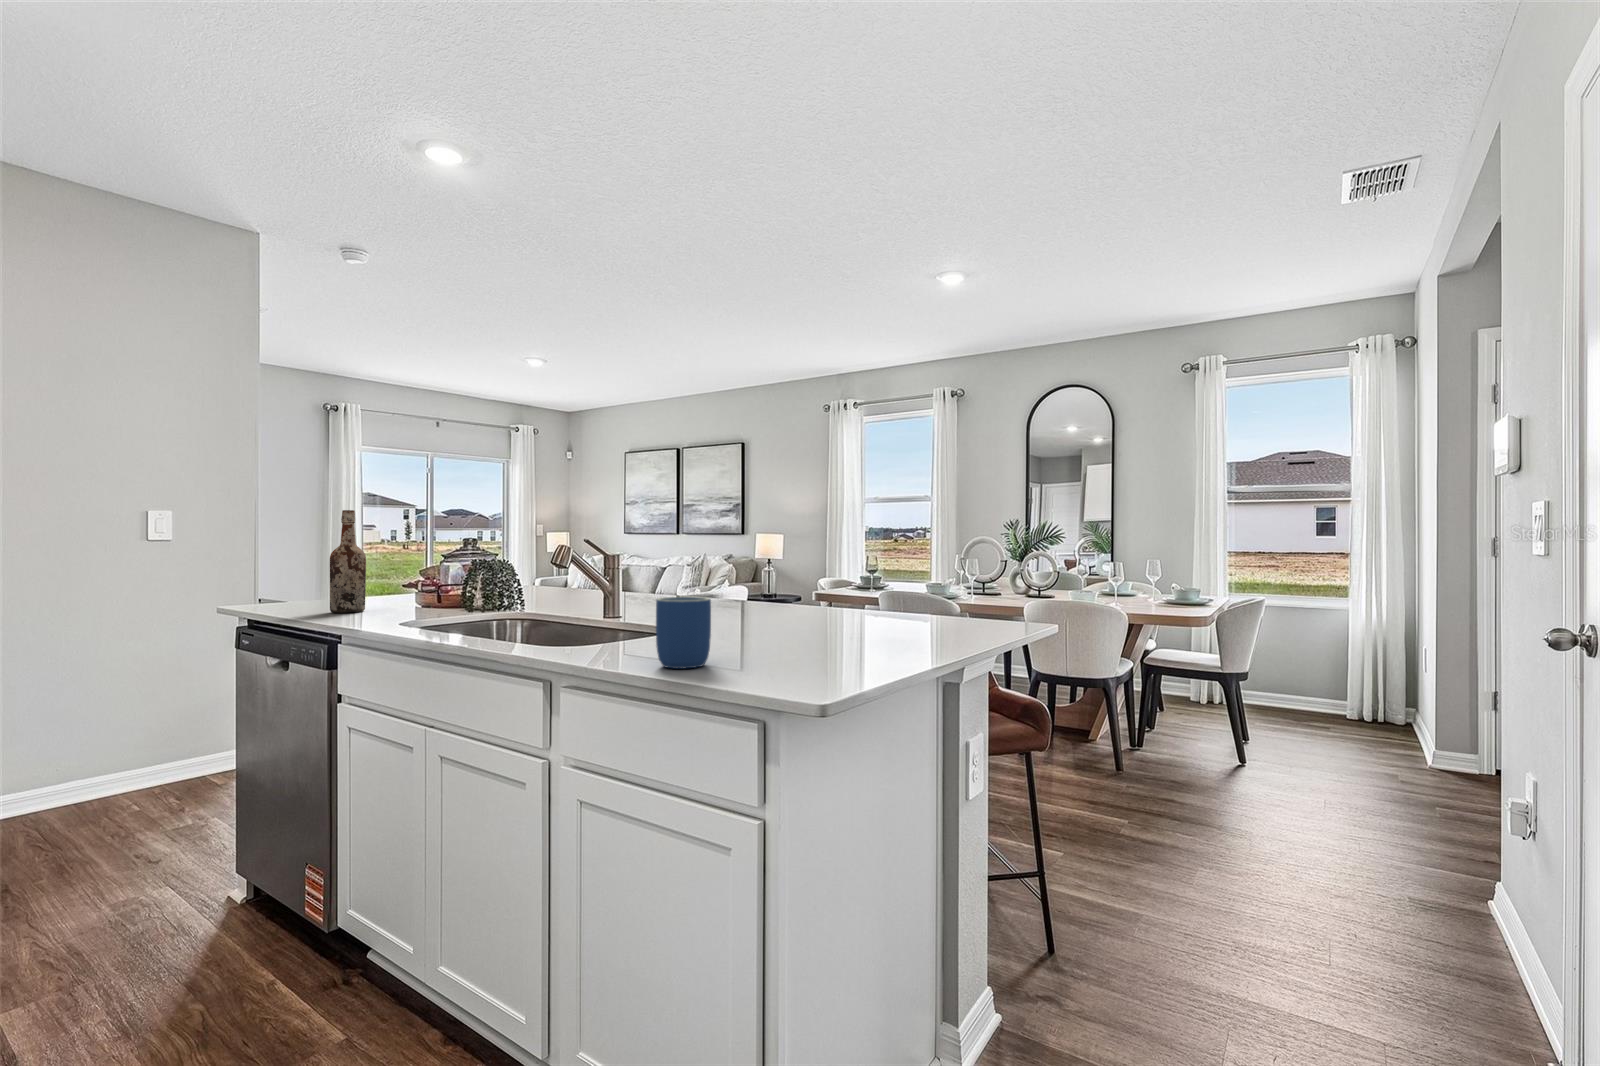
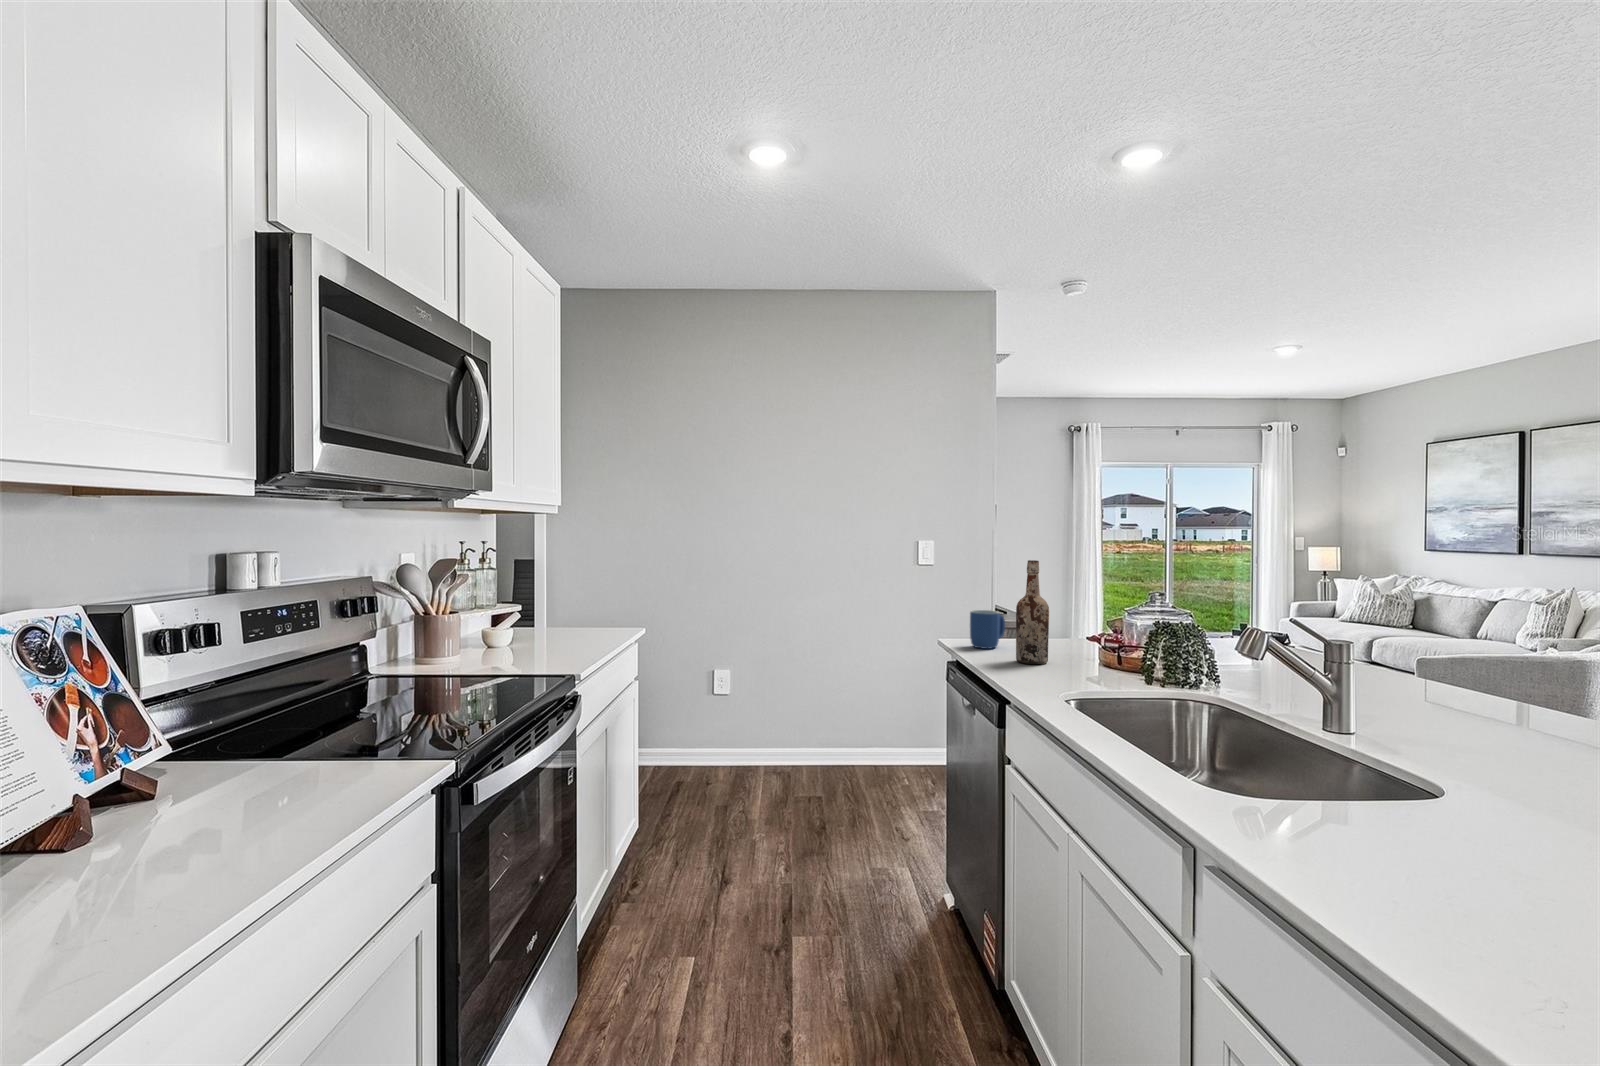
mug: present [656,597,711,669] -> present [970,610,1005,649]

